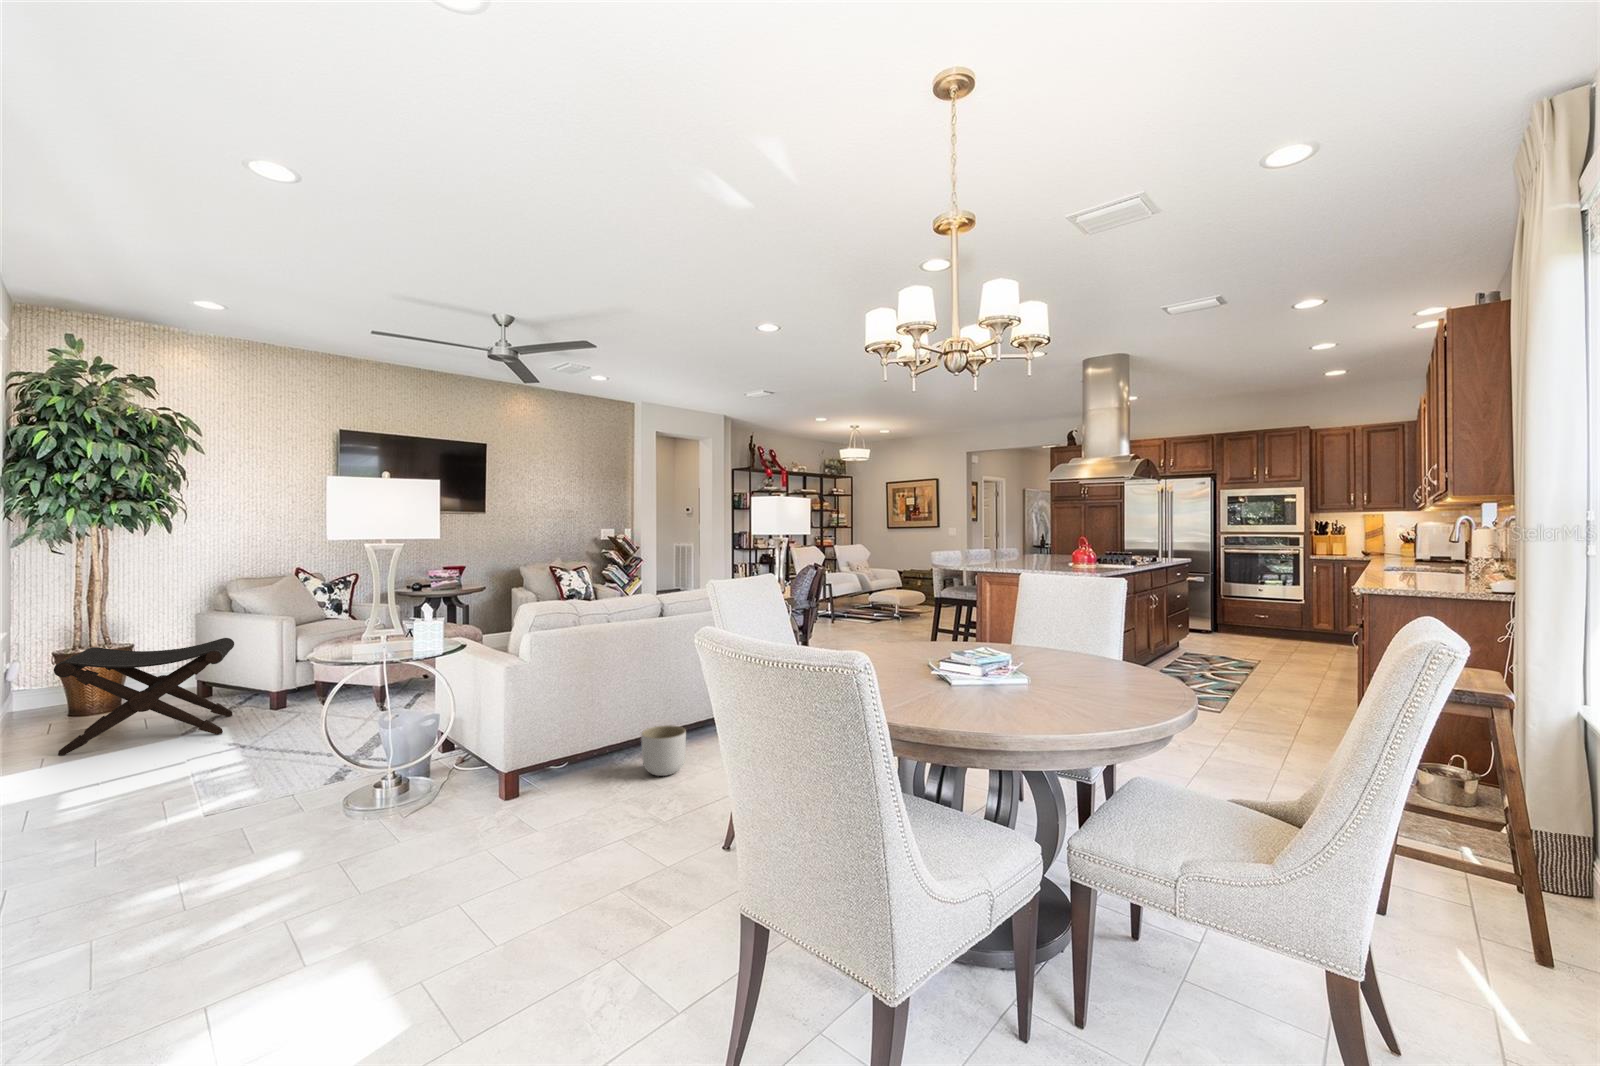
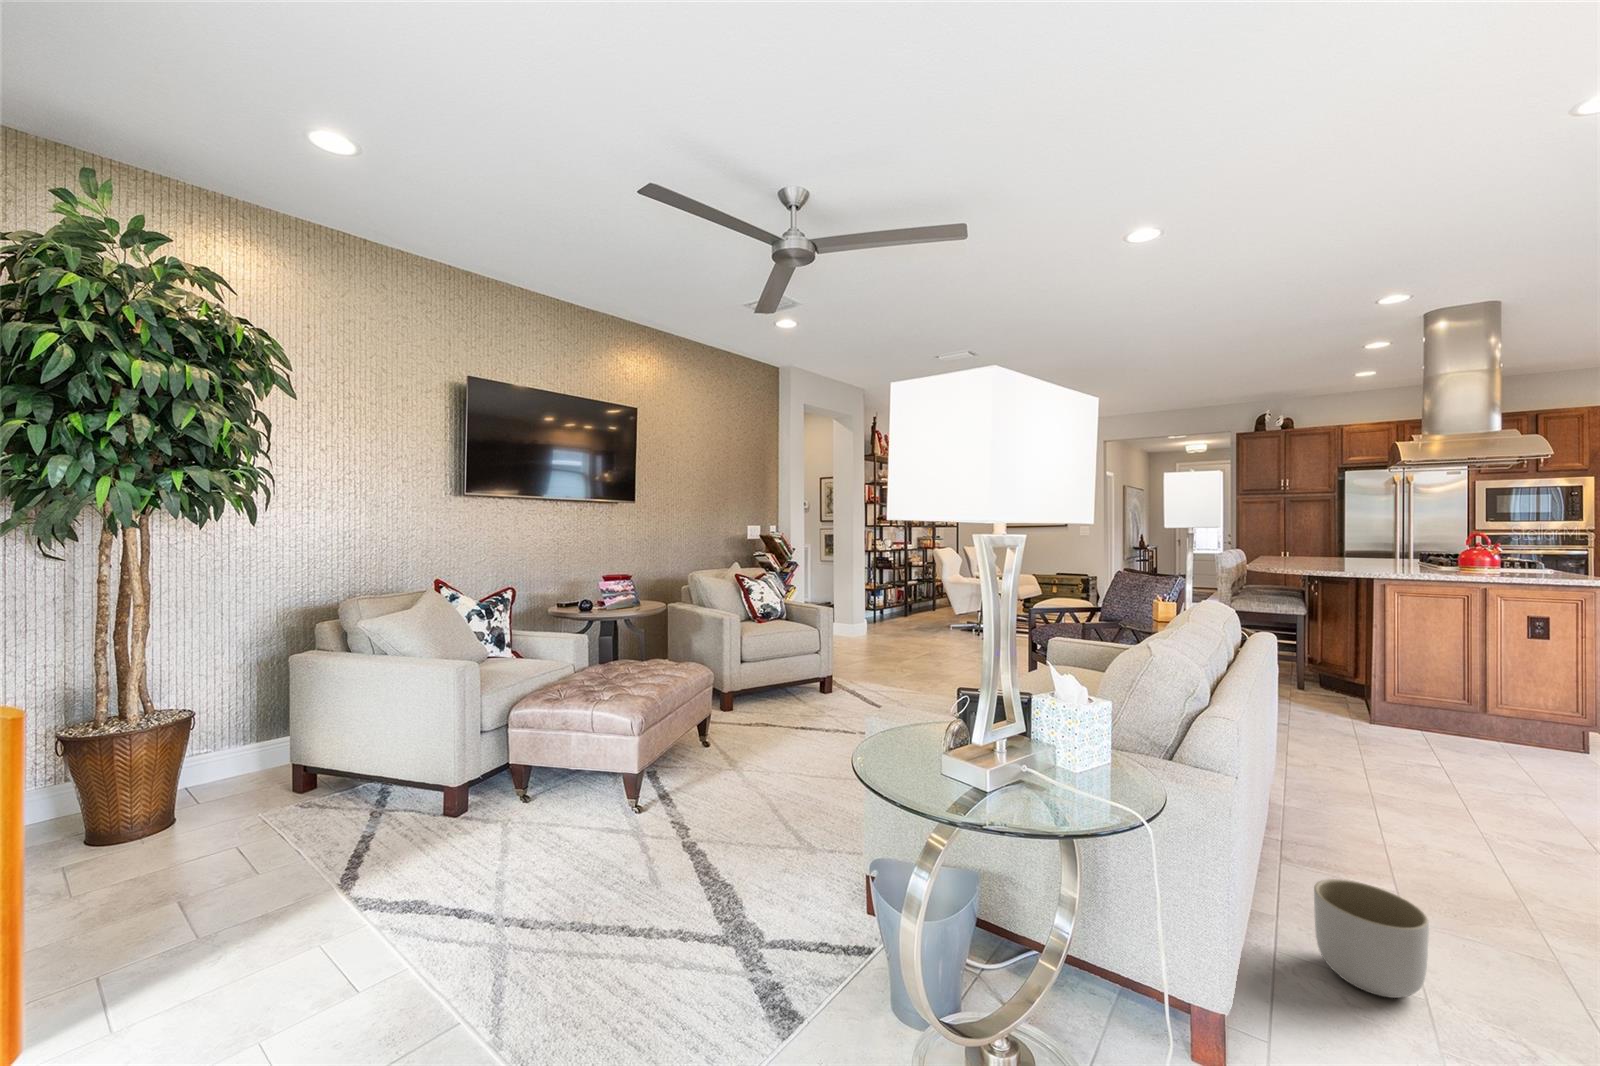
footstool: present [54,638,234,755] -> none [86,704,405,985]

